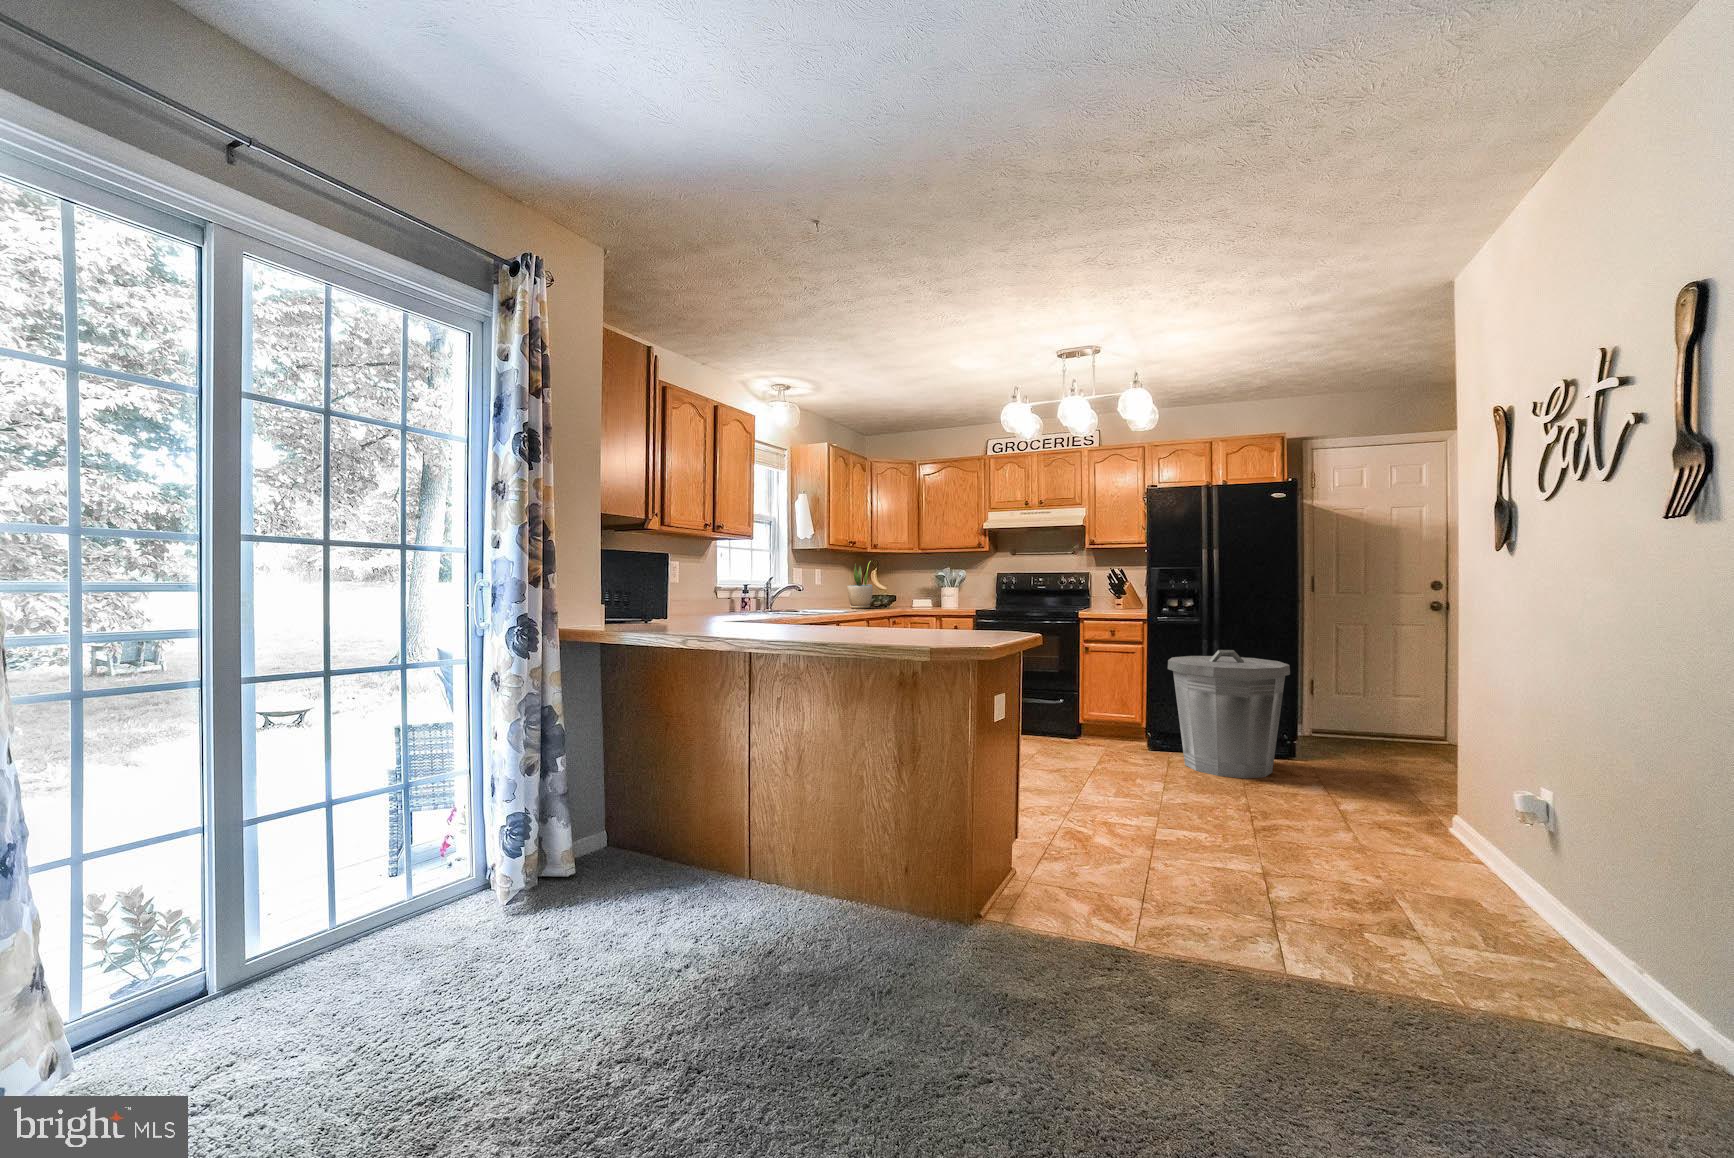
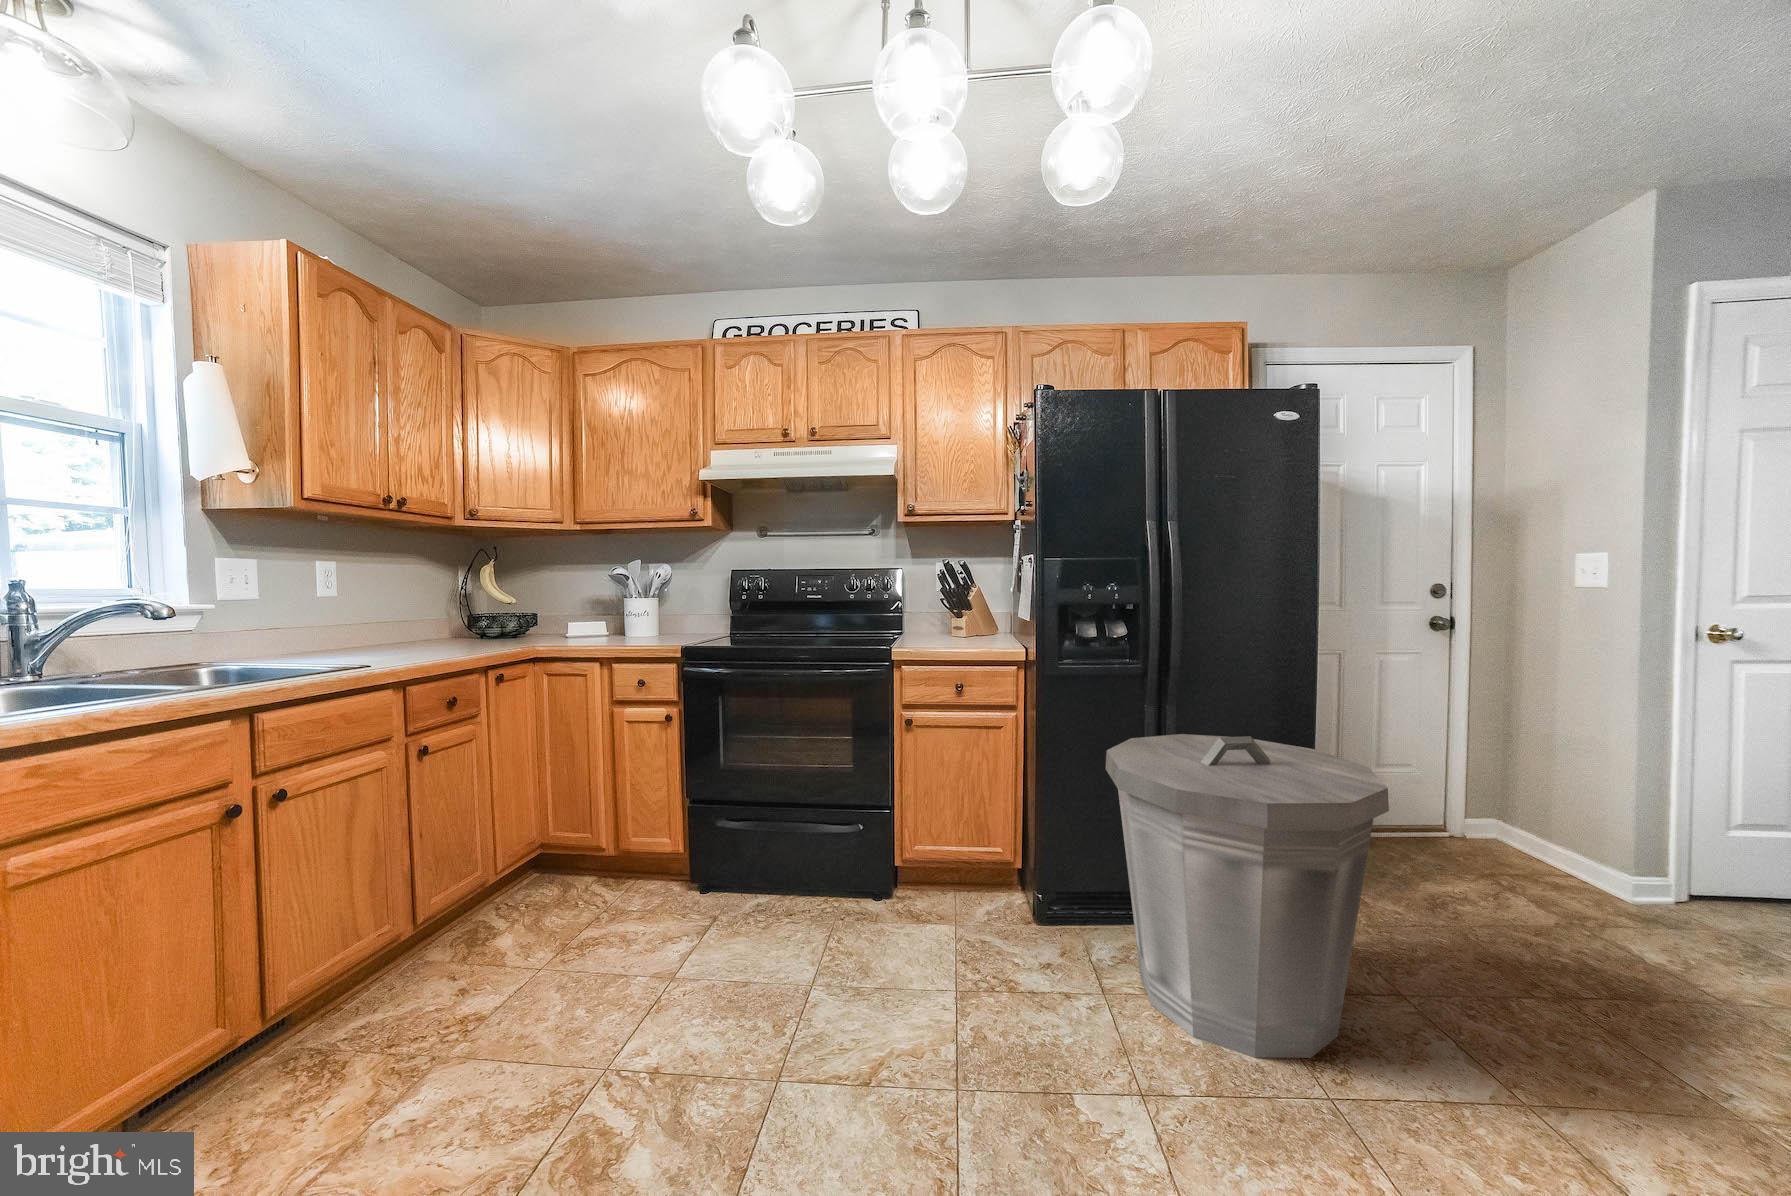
potted plant: present [847,564,872,608] -> none [392,540,459,646]

